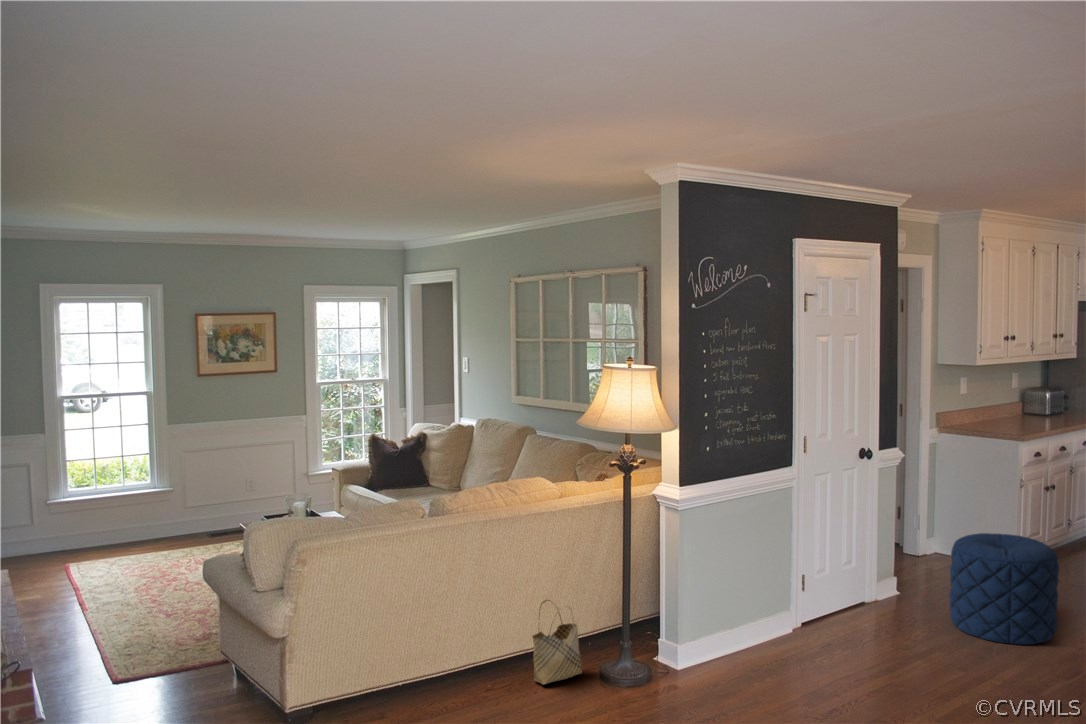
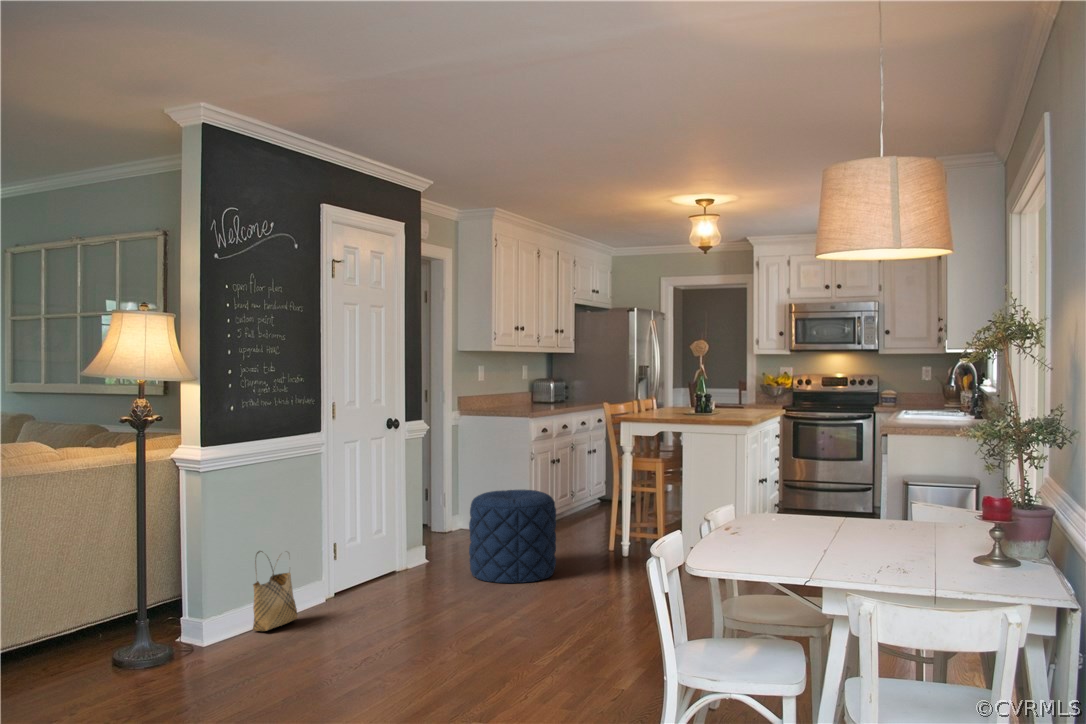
woven basket: present [533,600,582,685] -> present [253,551,297,631]

